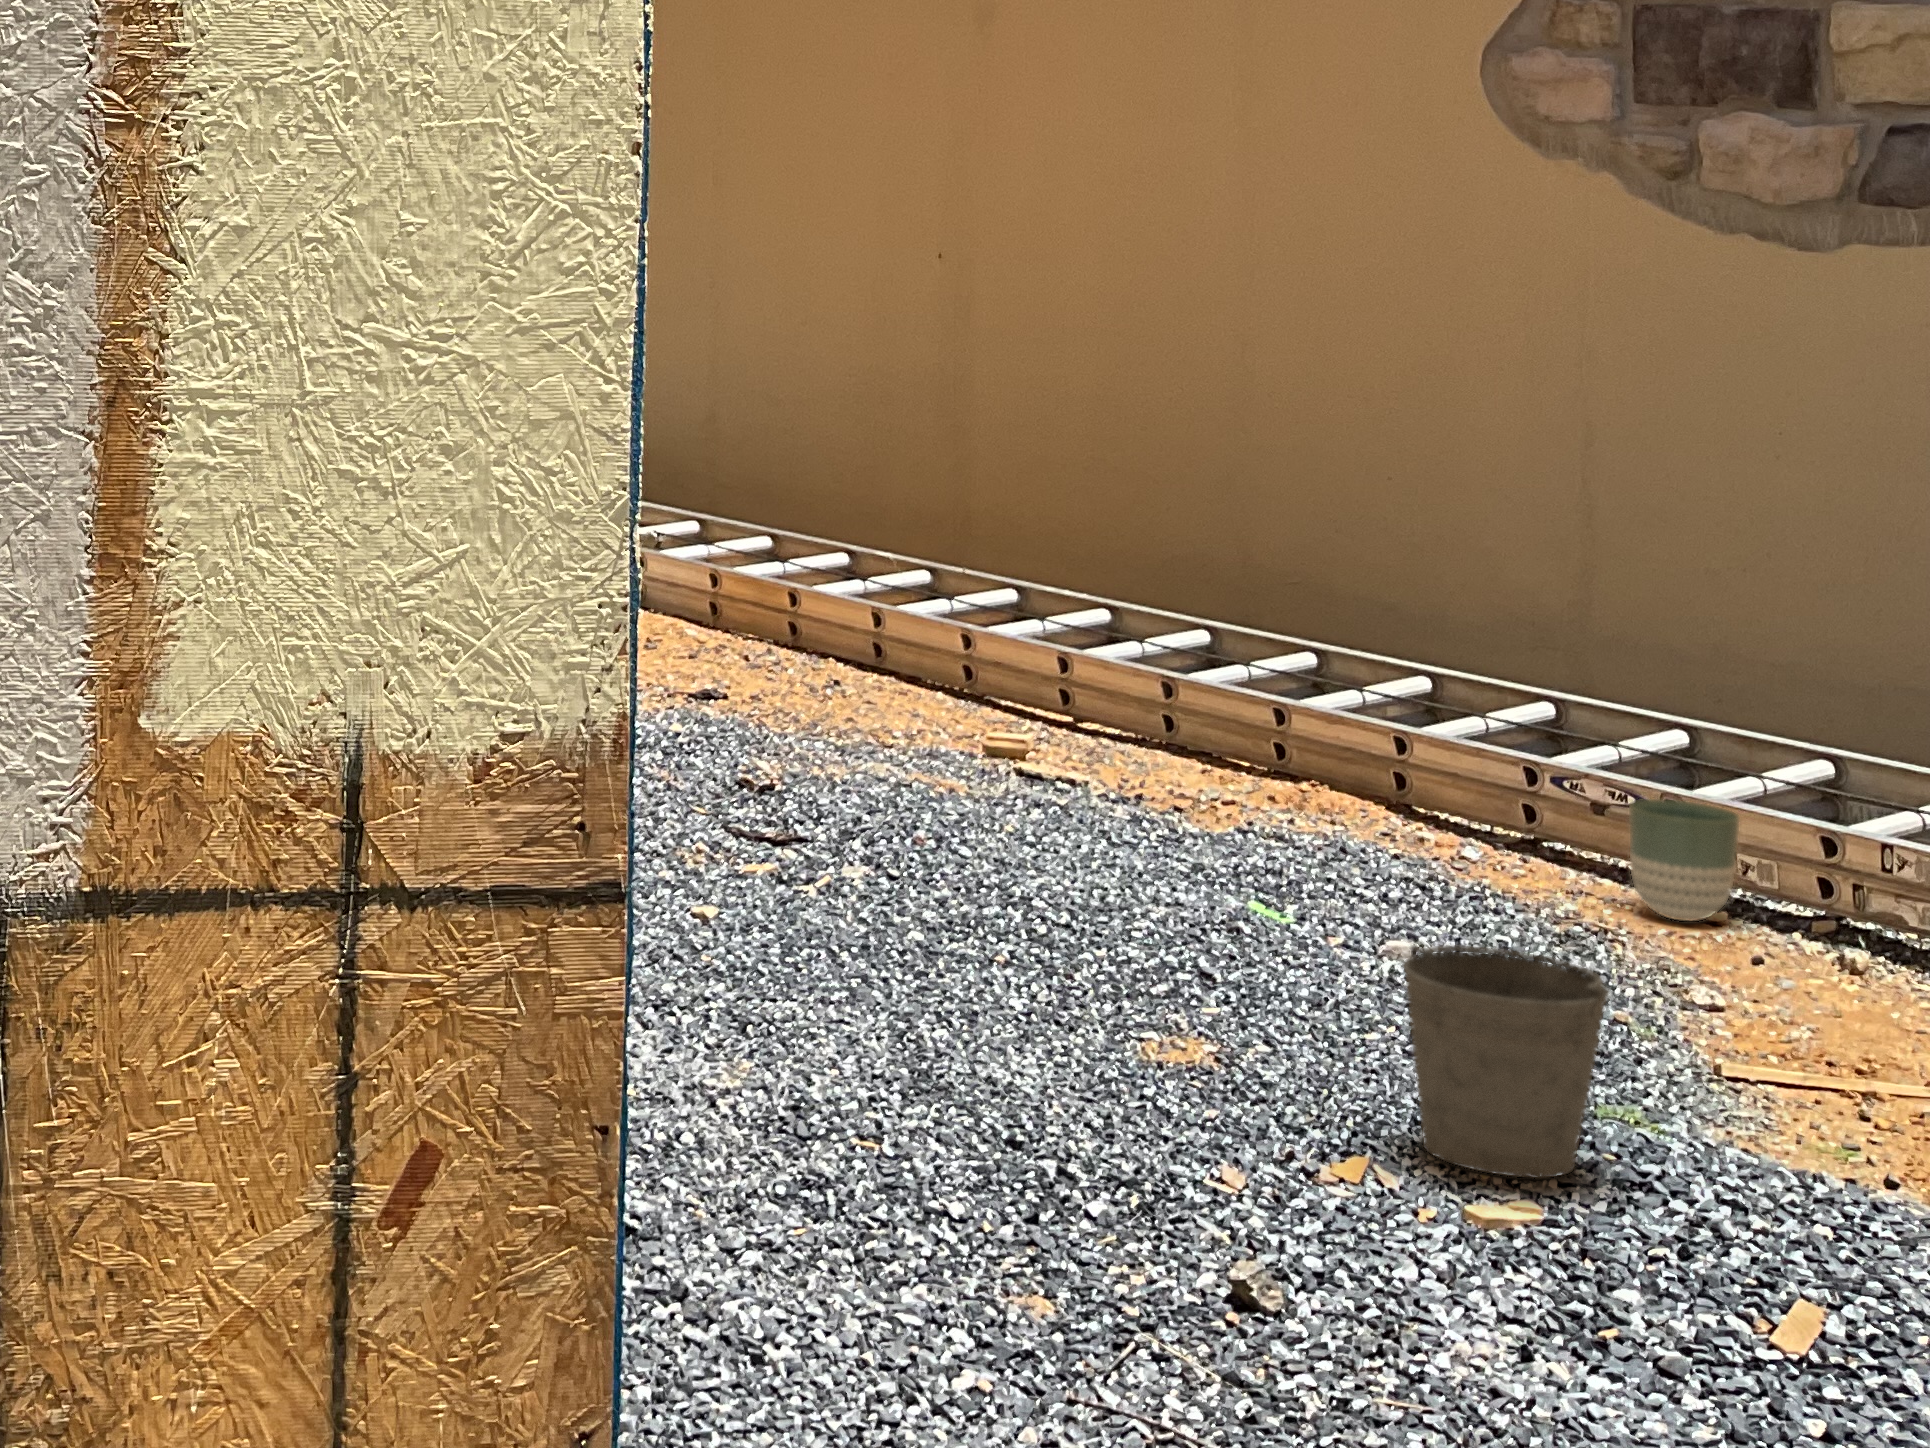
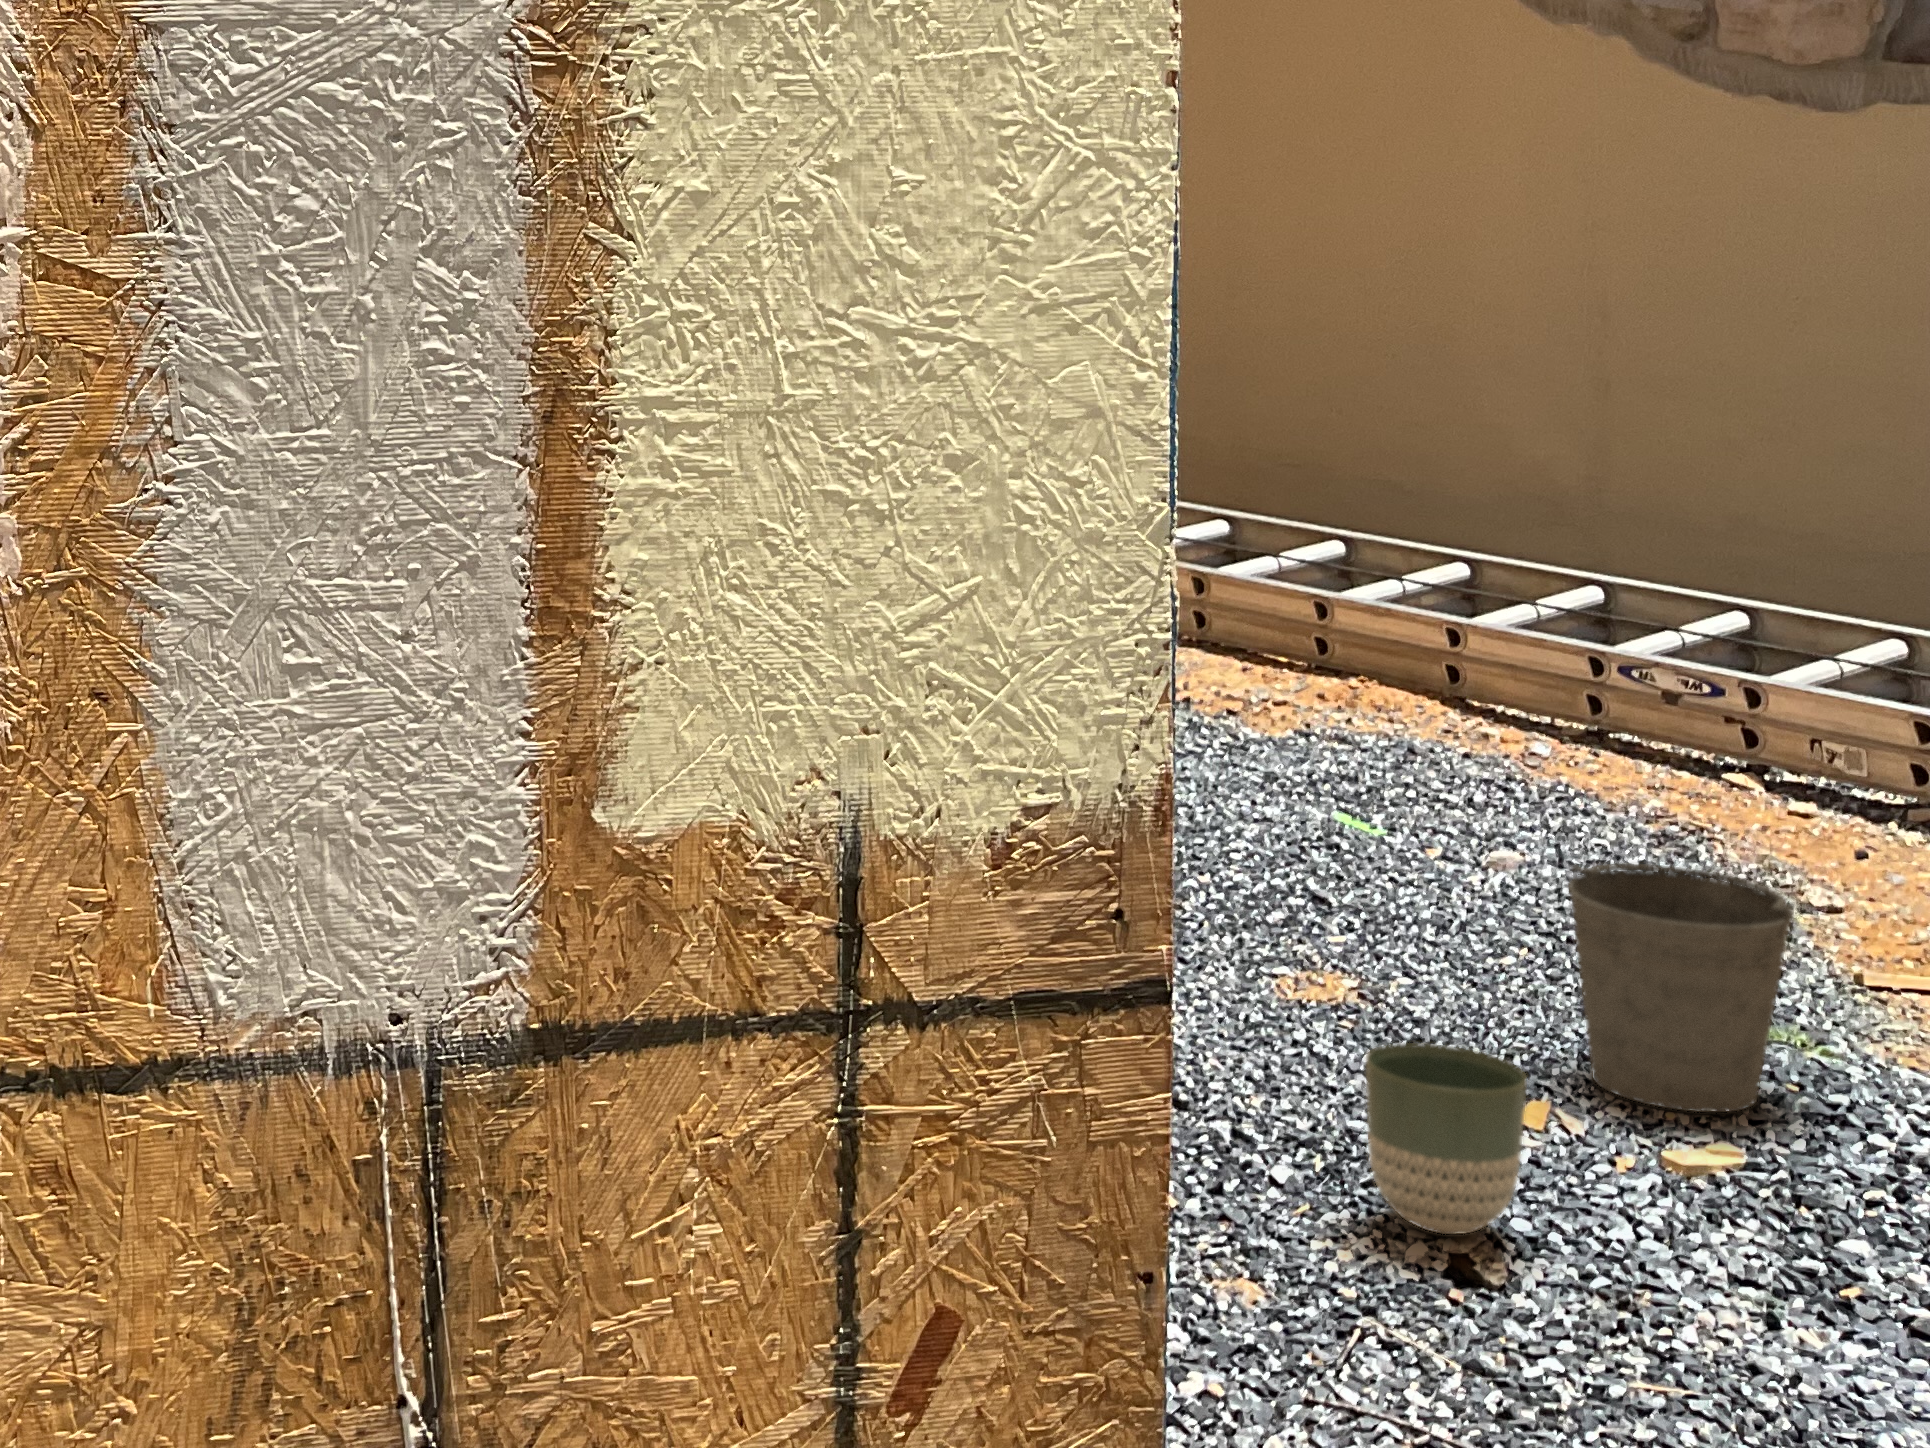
planter: present [1629,799,1739,921] -> present [1366,1043,1527,1234]

